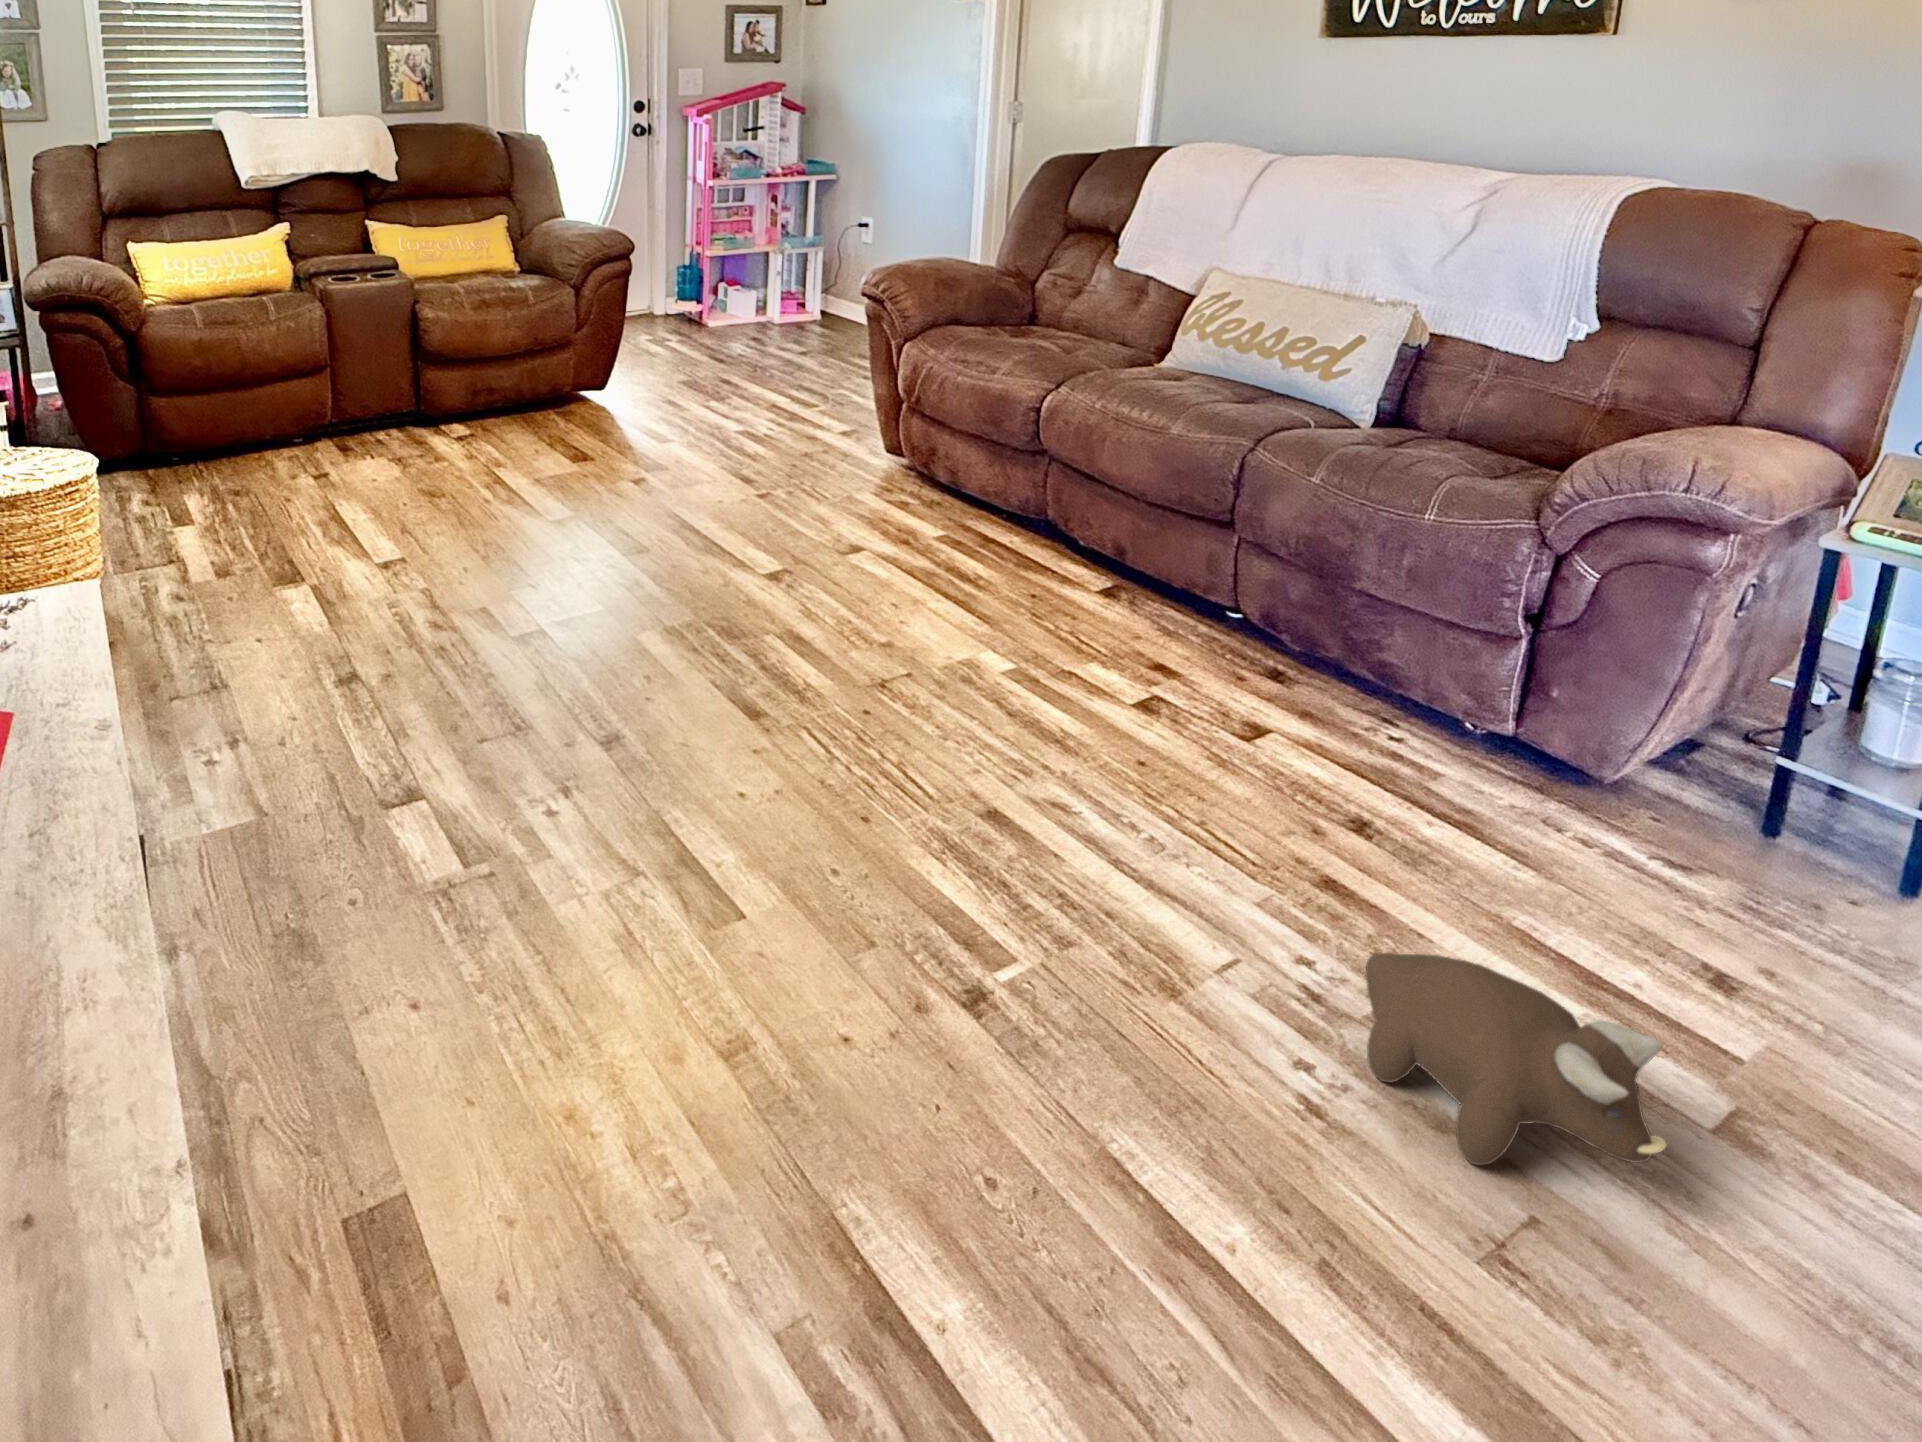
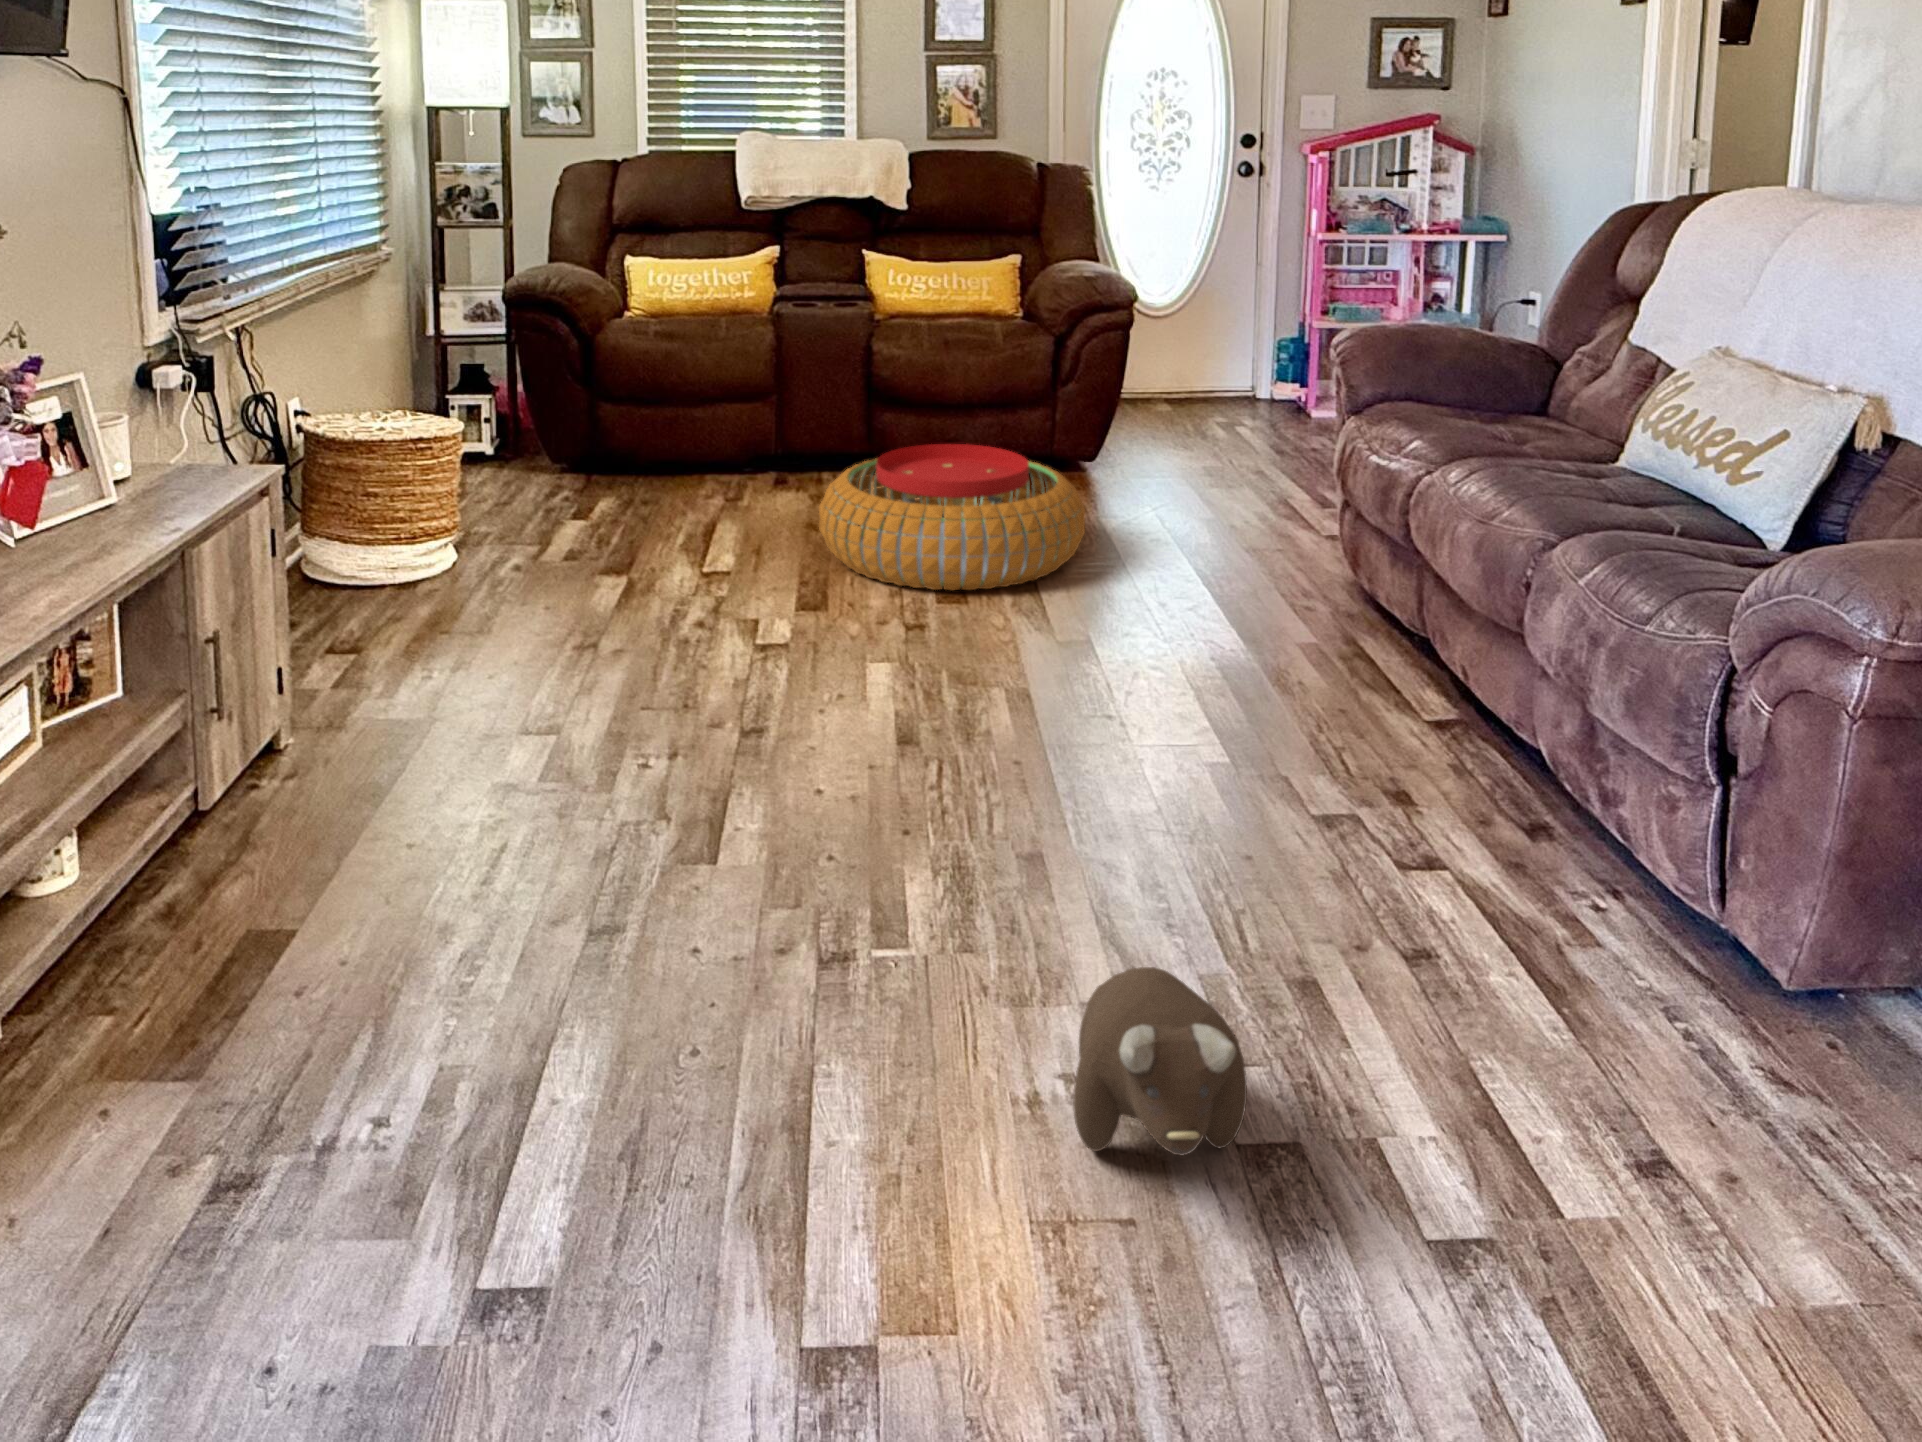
pouf: none [474,401,719,549] -> present [819,444,1085,590]

